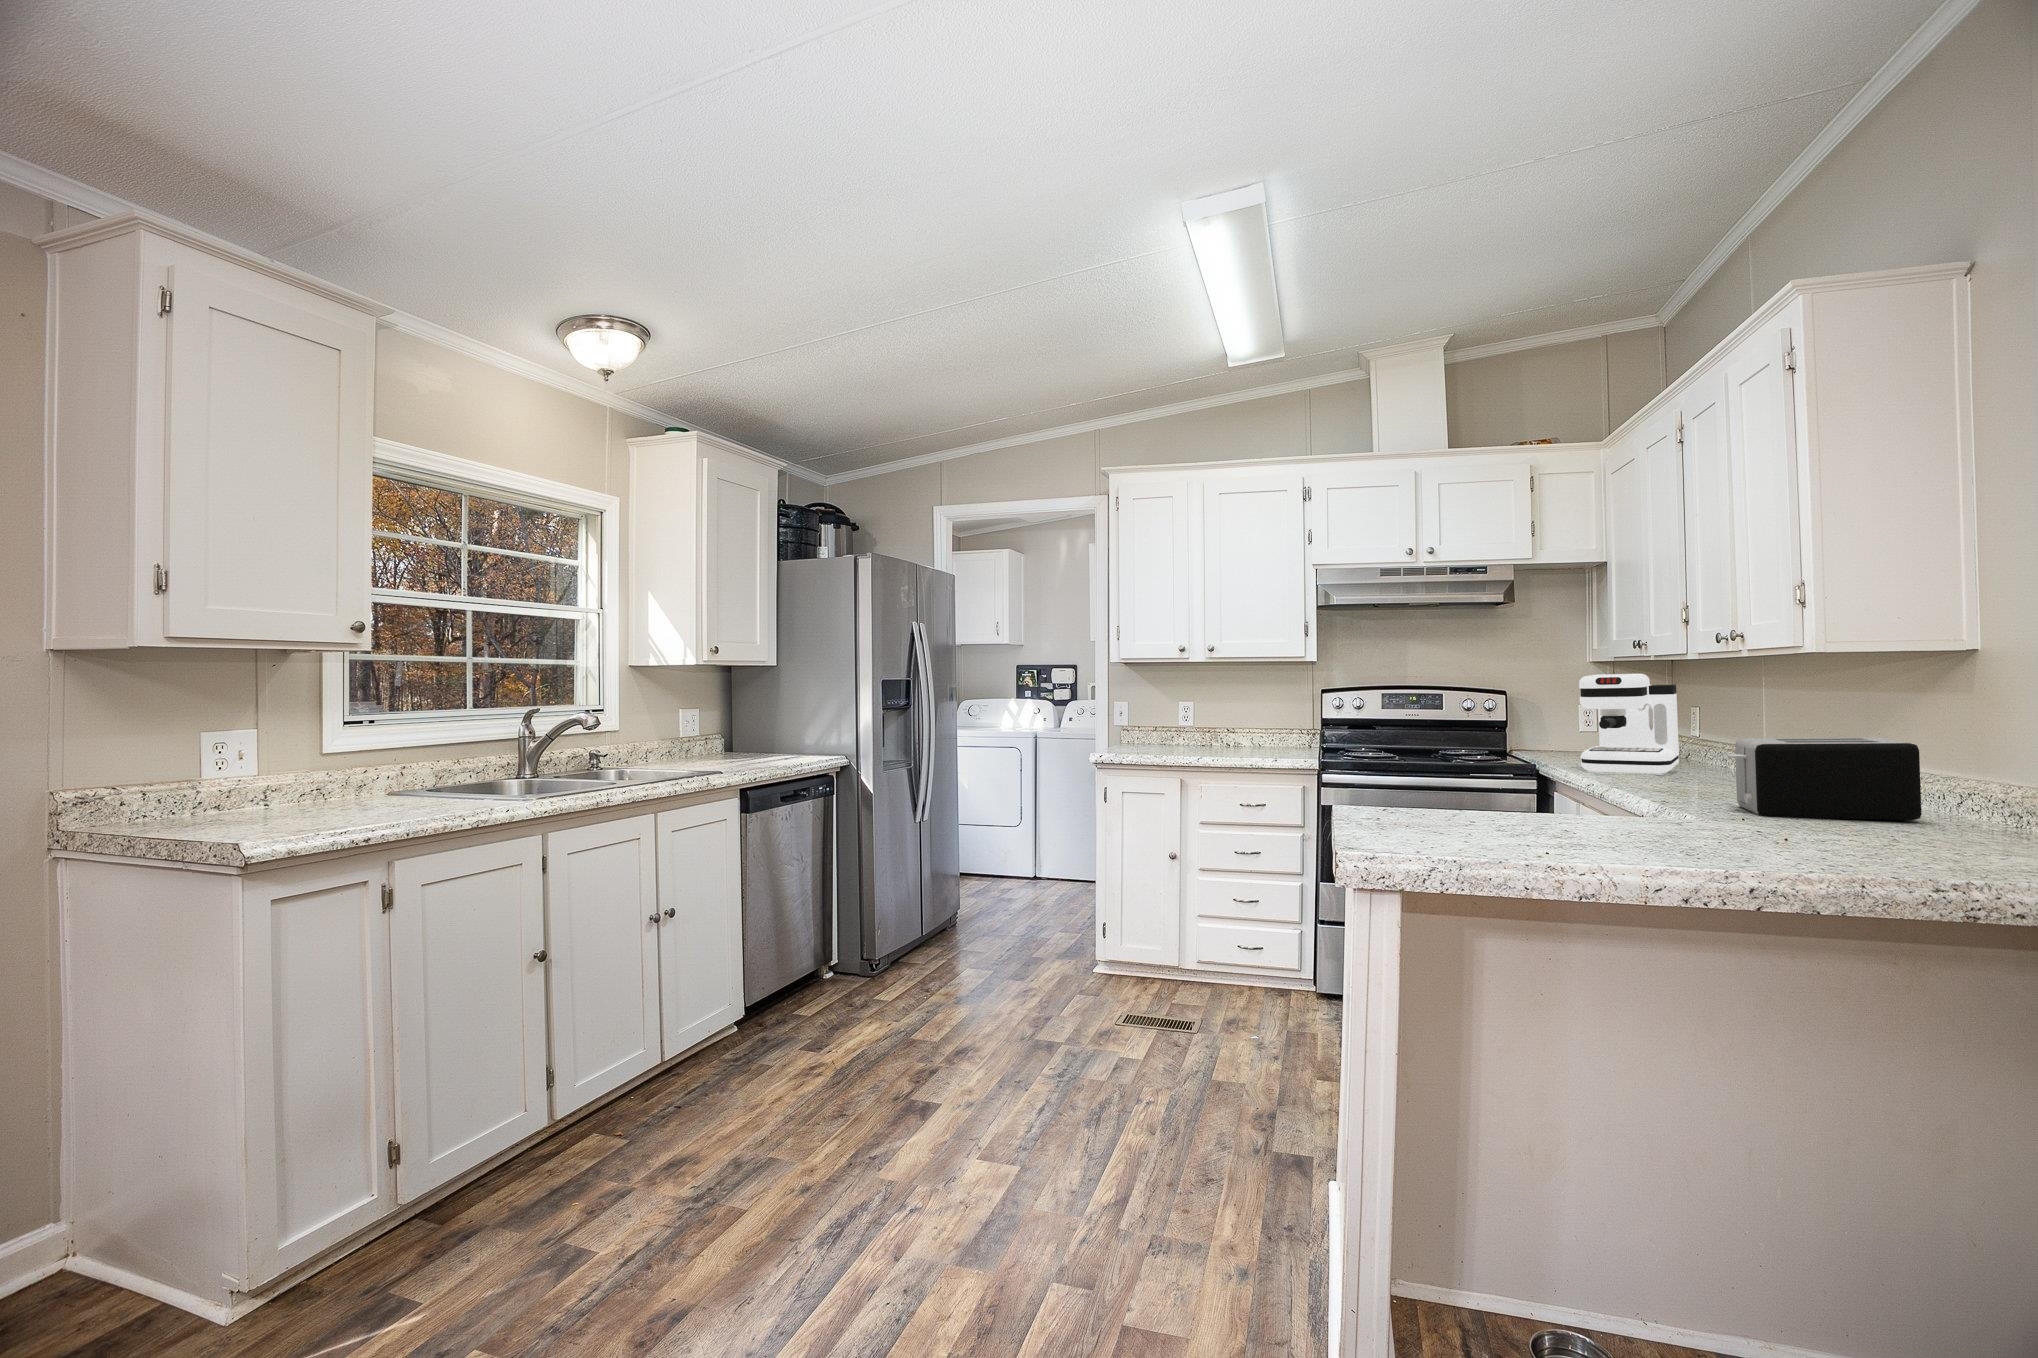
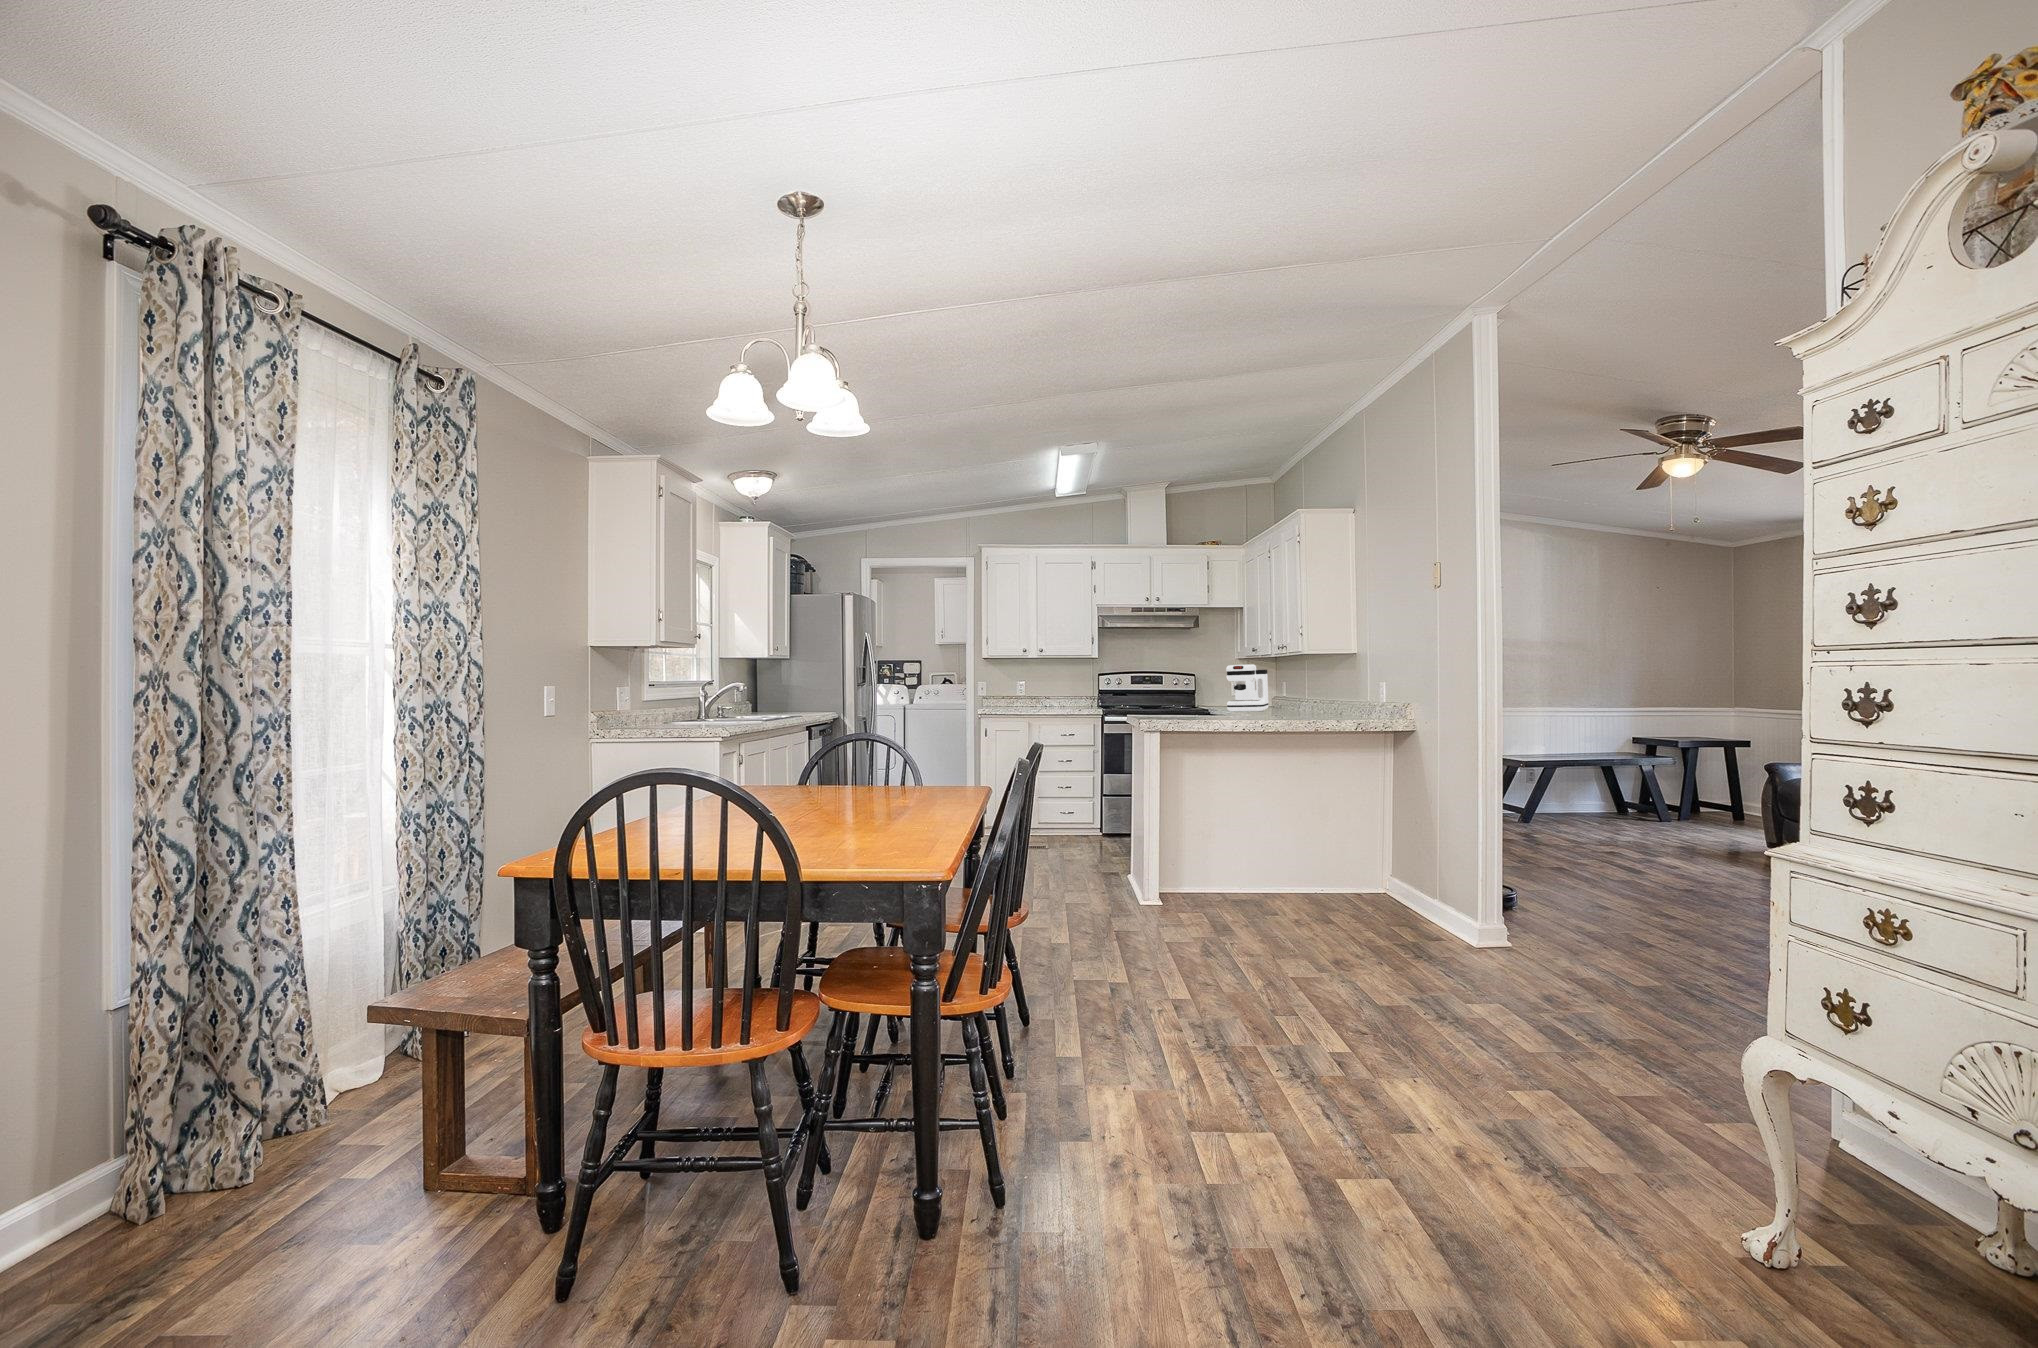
toaster: present [1728,737,1922,820] -> none [1272,687,1330,717]

